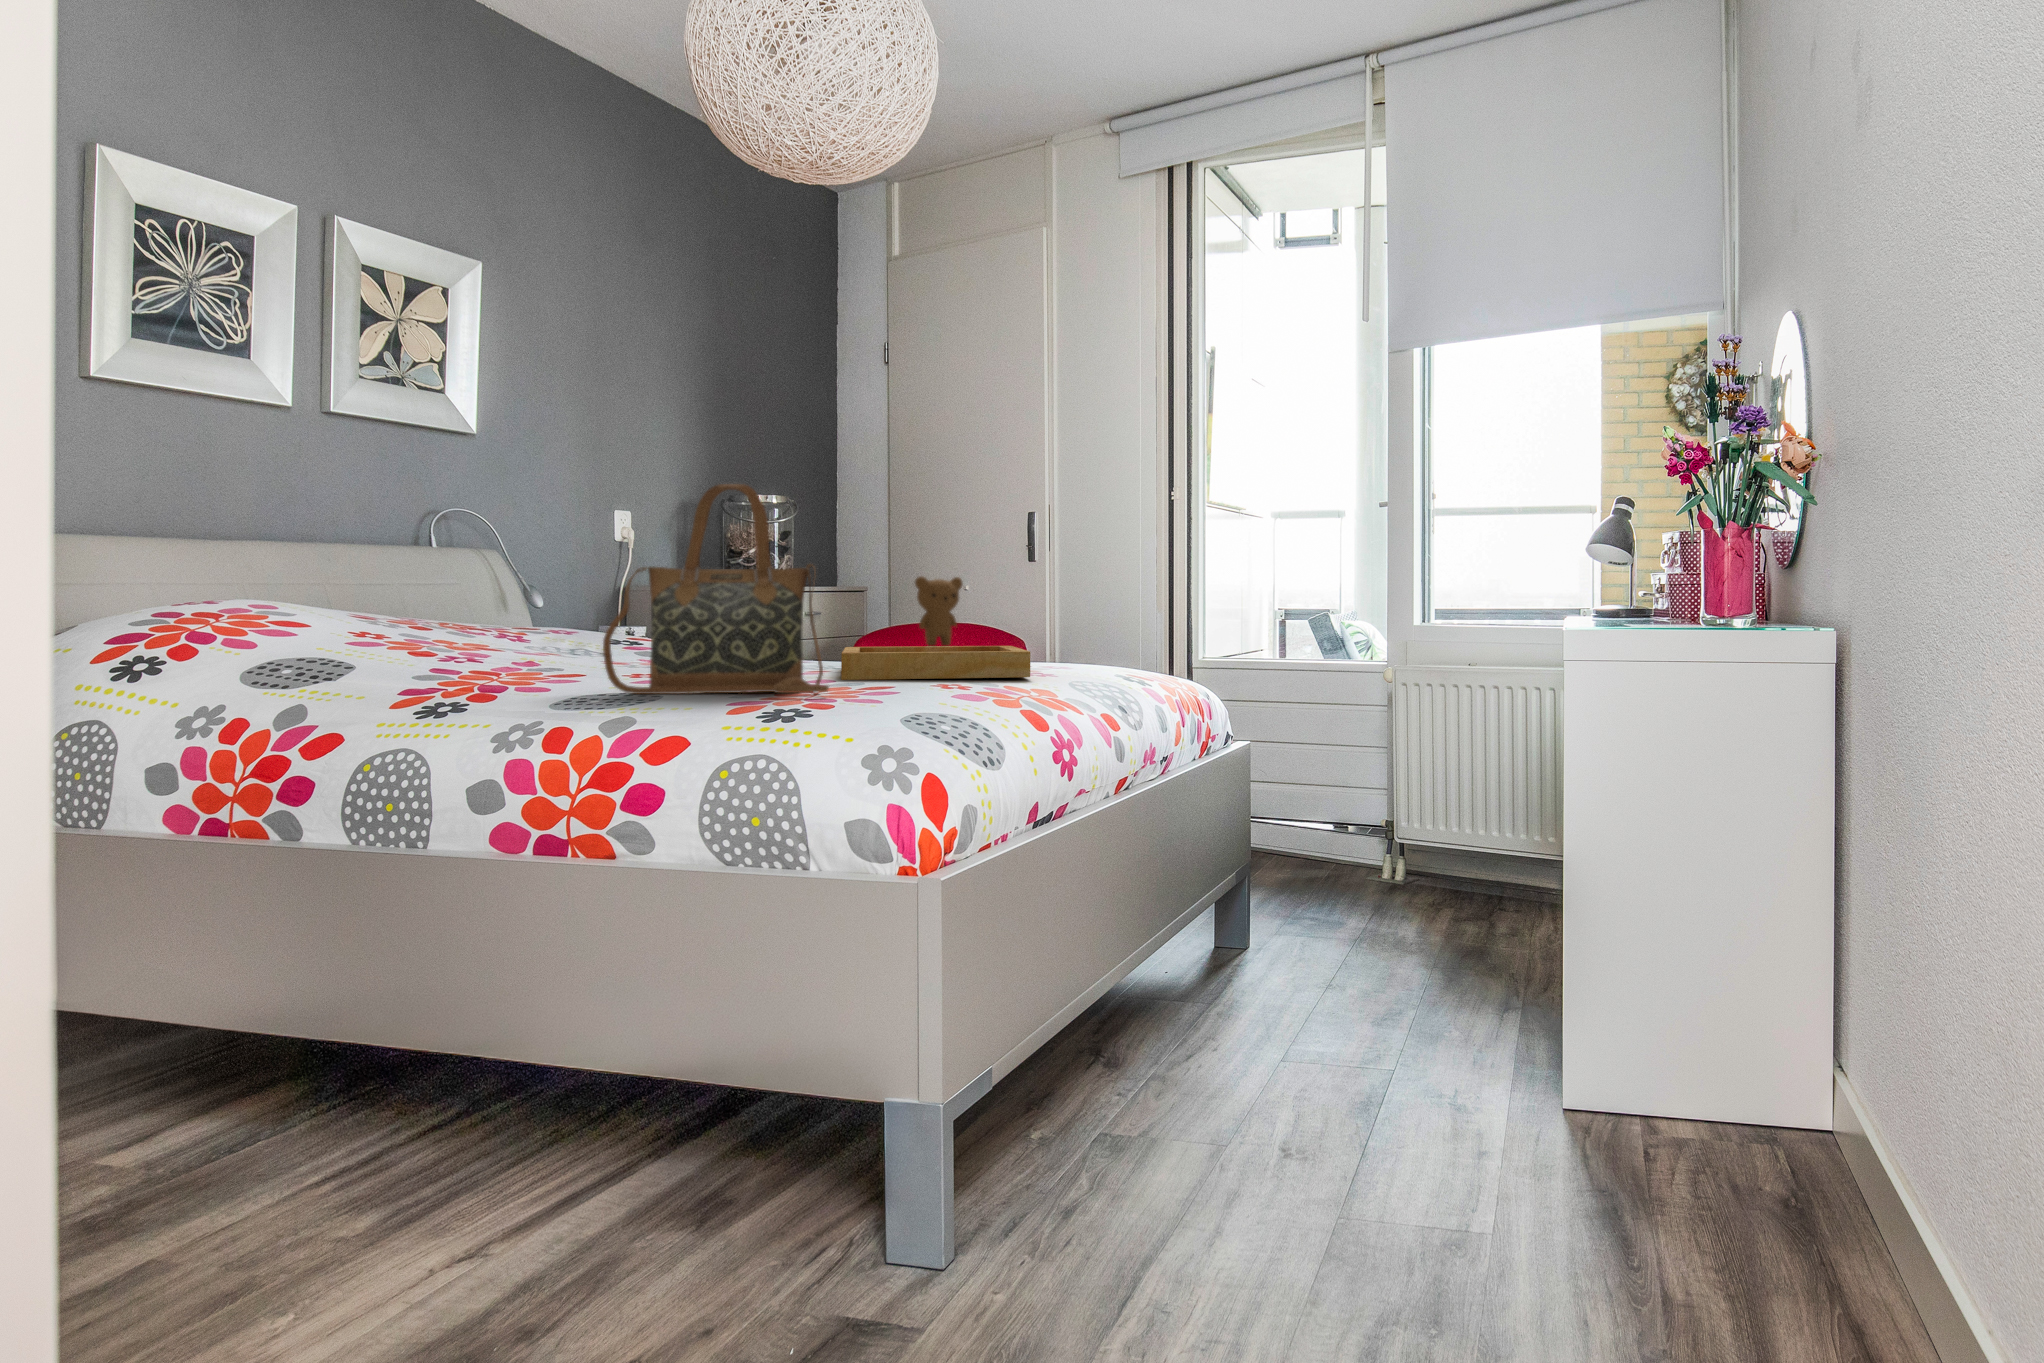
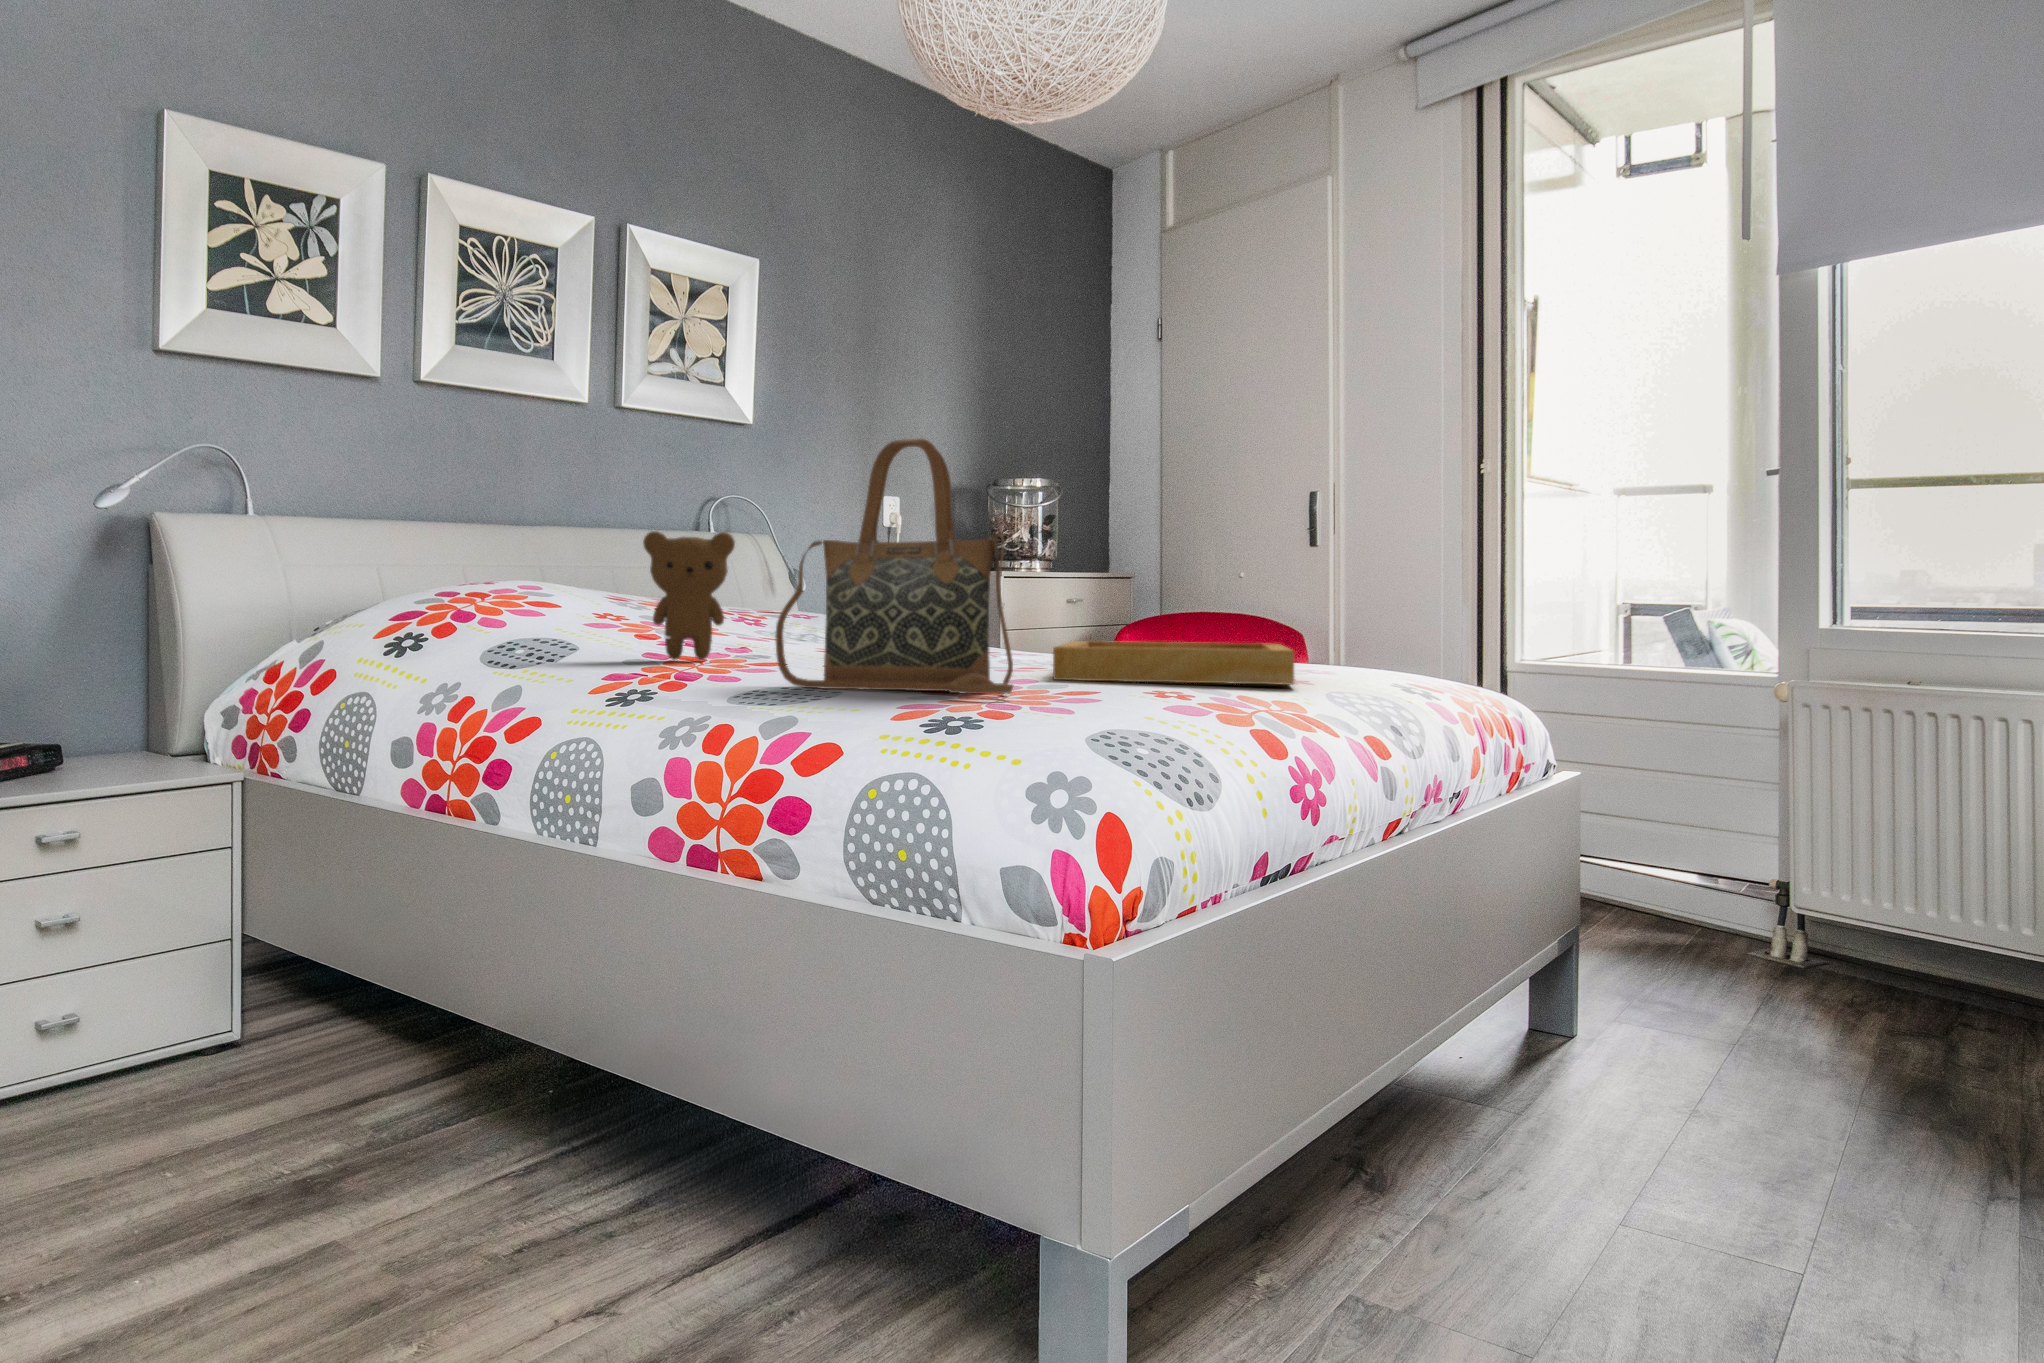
teddy bear: present [915,576,963,647] -> present [643,531,735,660]

